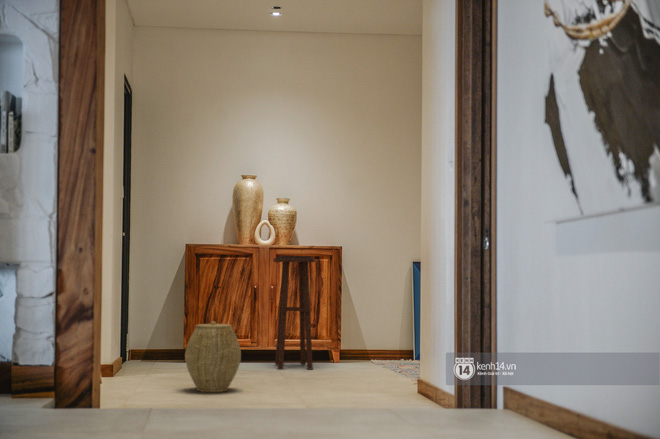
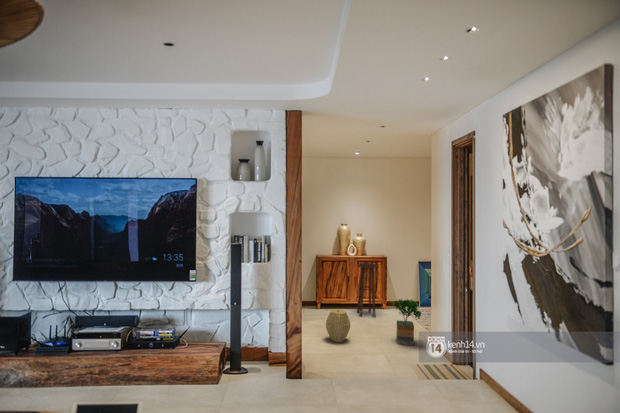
potted tree: none [334,294,399,393] -> present [393,299,421,345]

